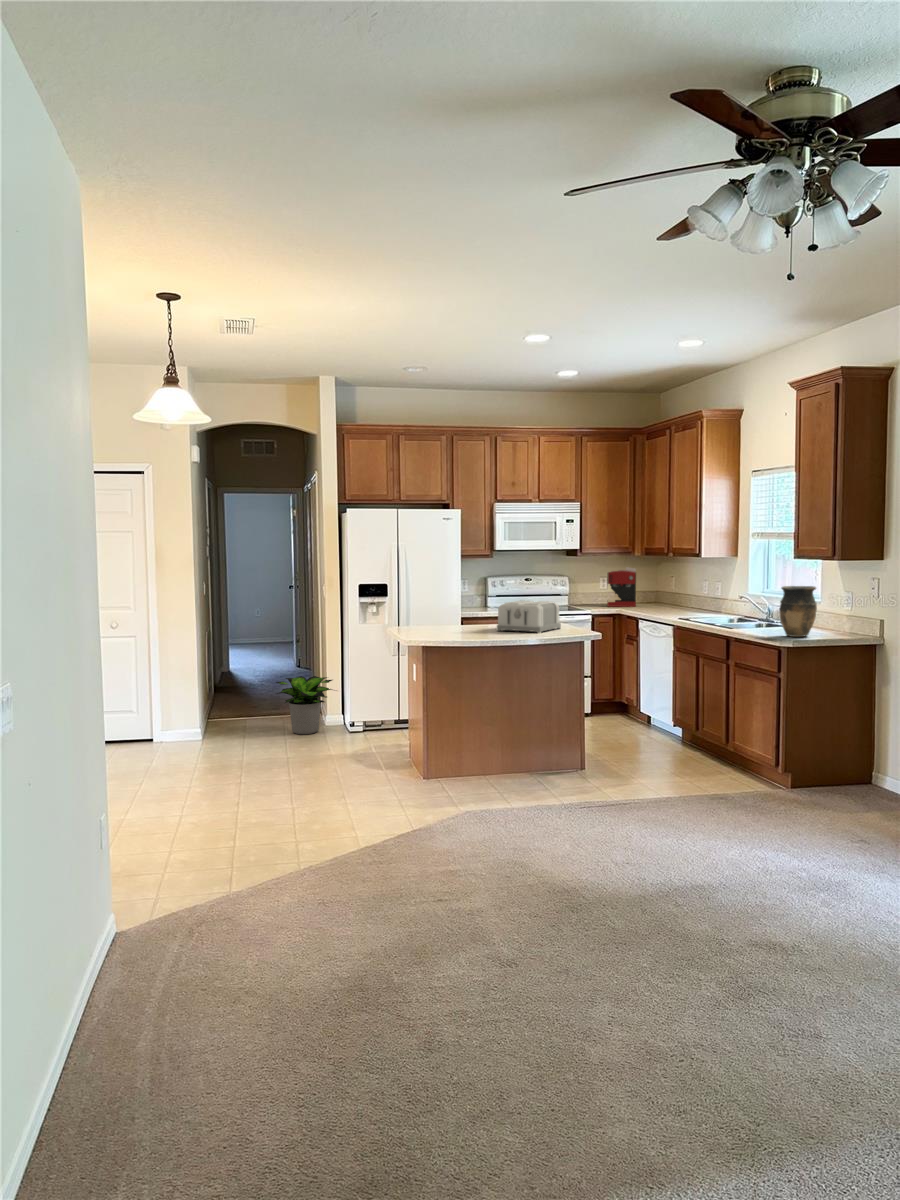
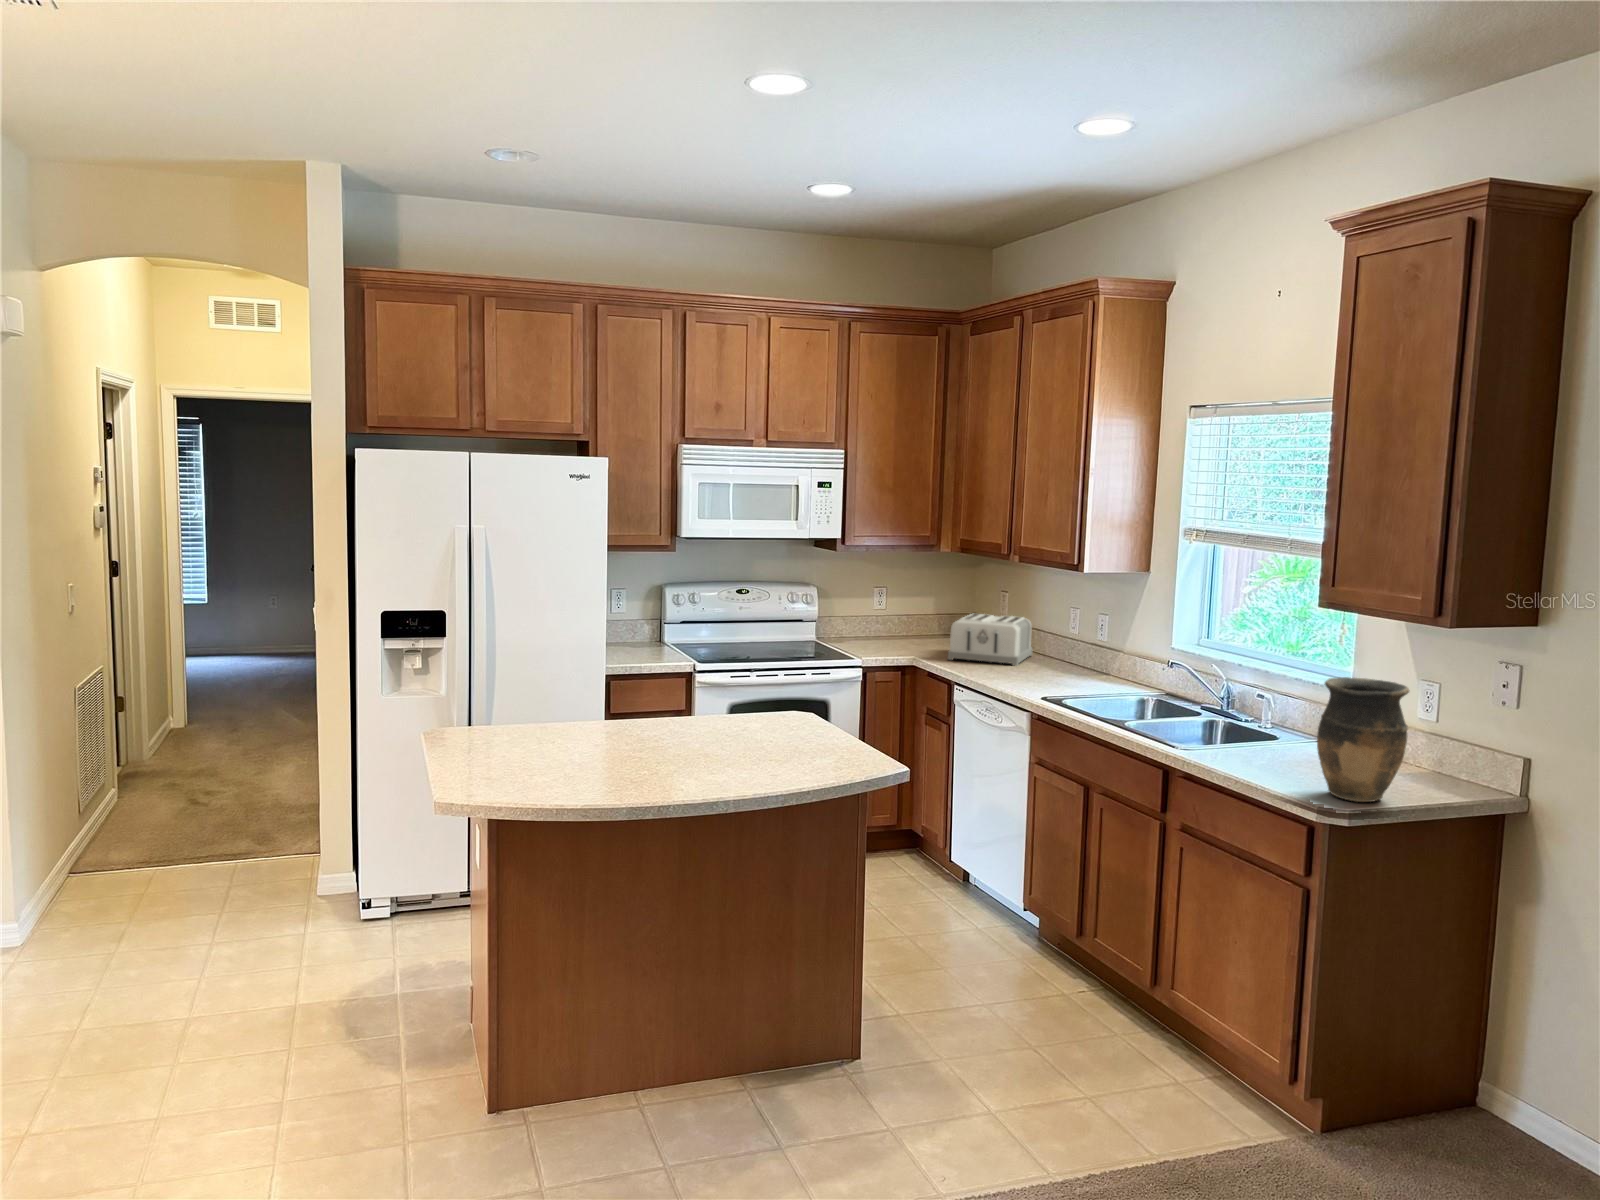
coffee maker: present [607,567,636,607] -> none [886,568,940,643]
toaster: present [497,601,561,633] -> present [948,614,1032,666]
potted plant: present [276,676,332,734] -> none [191,794,348,928]

